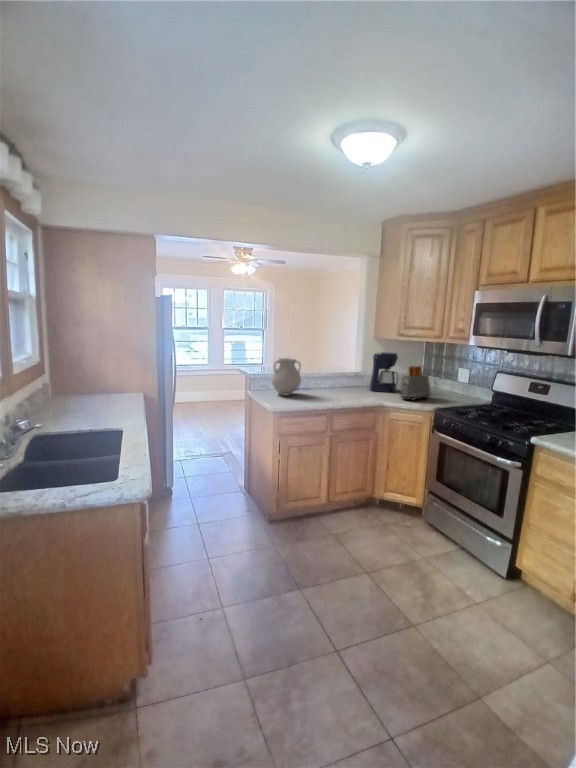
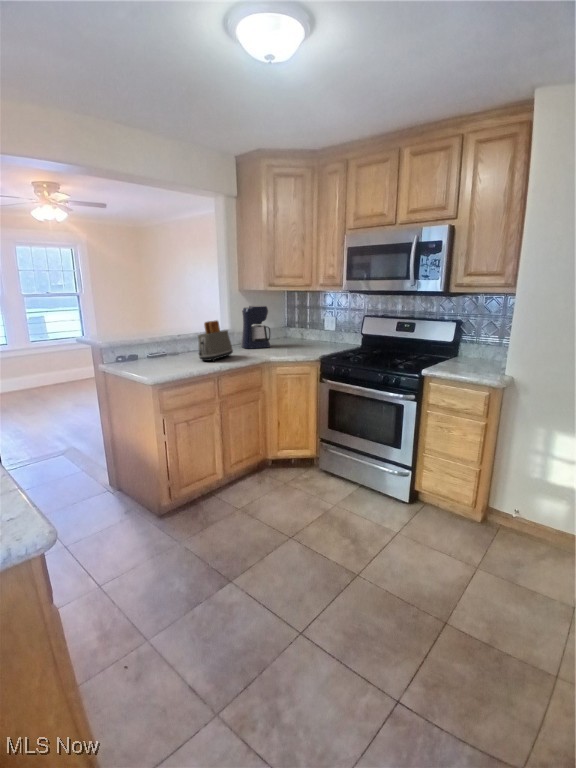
vase: present [272,358,301,395] -> none [135,319,172,365]
toaster: present [400,366,431,401] -> present [198,321,233,361]

